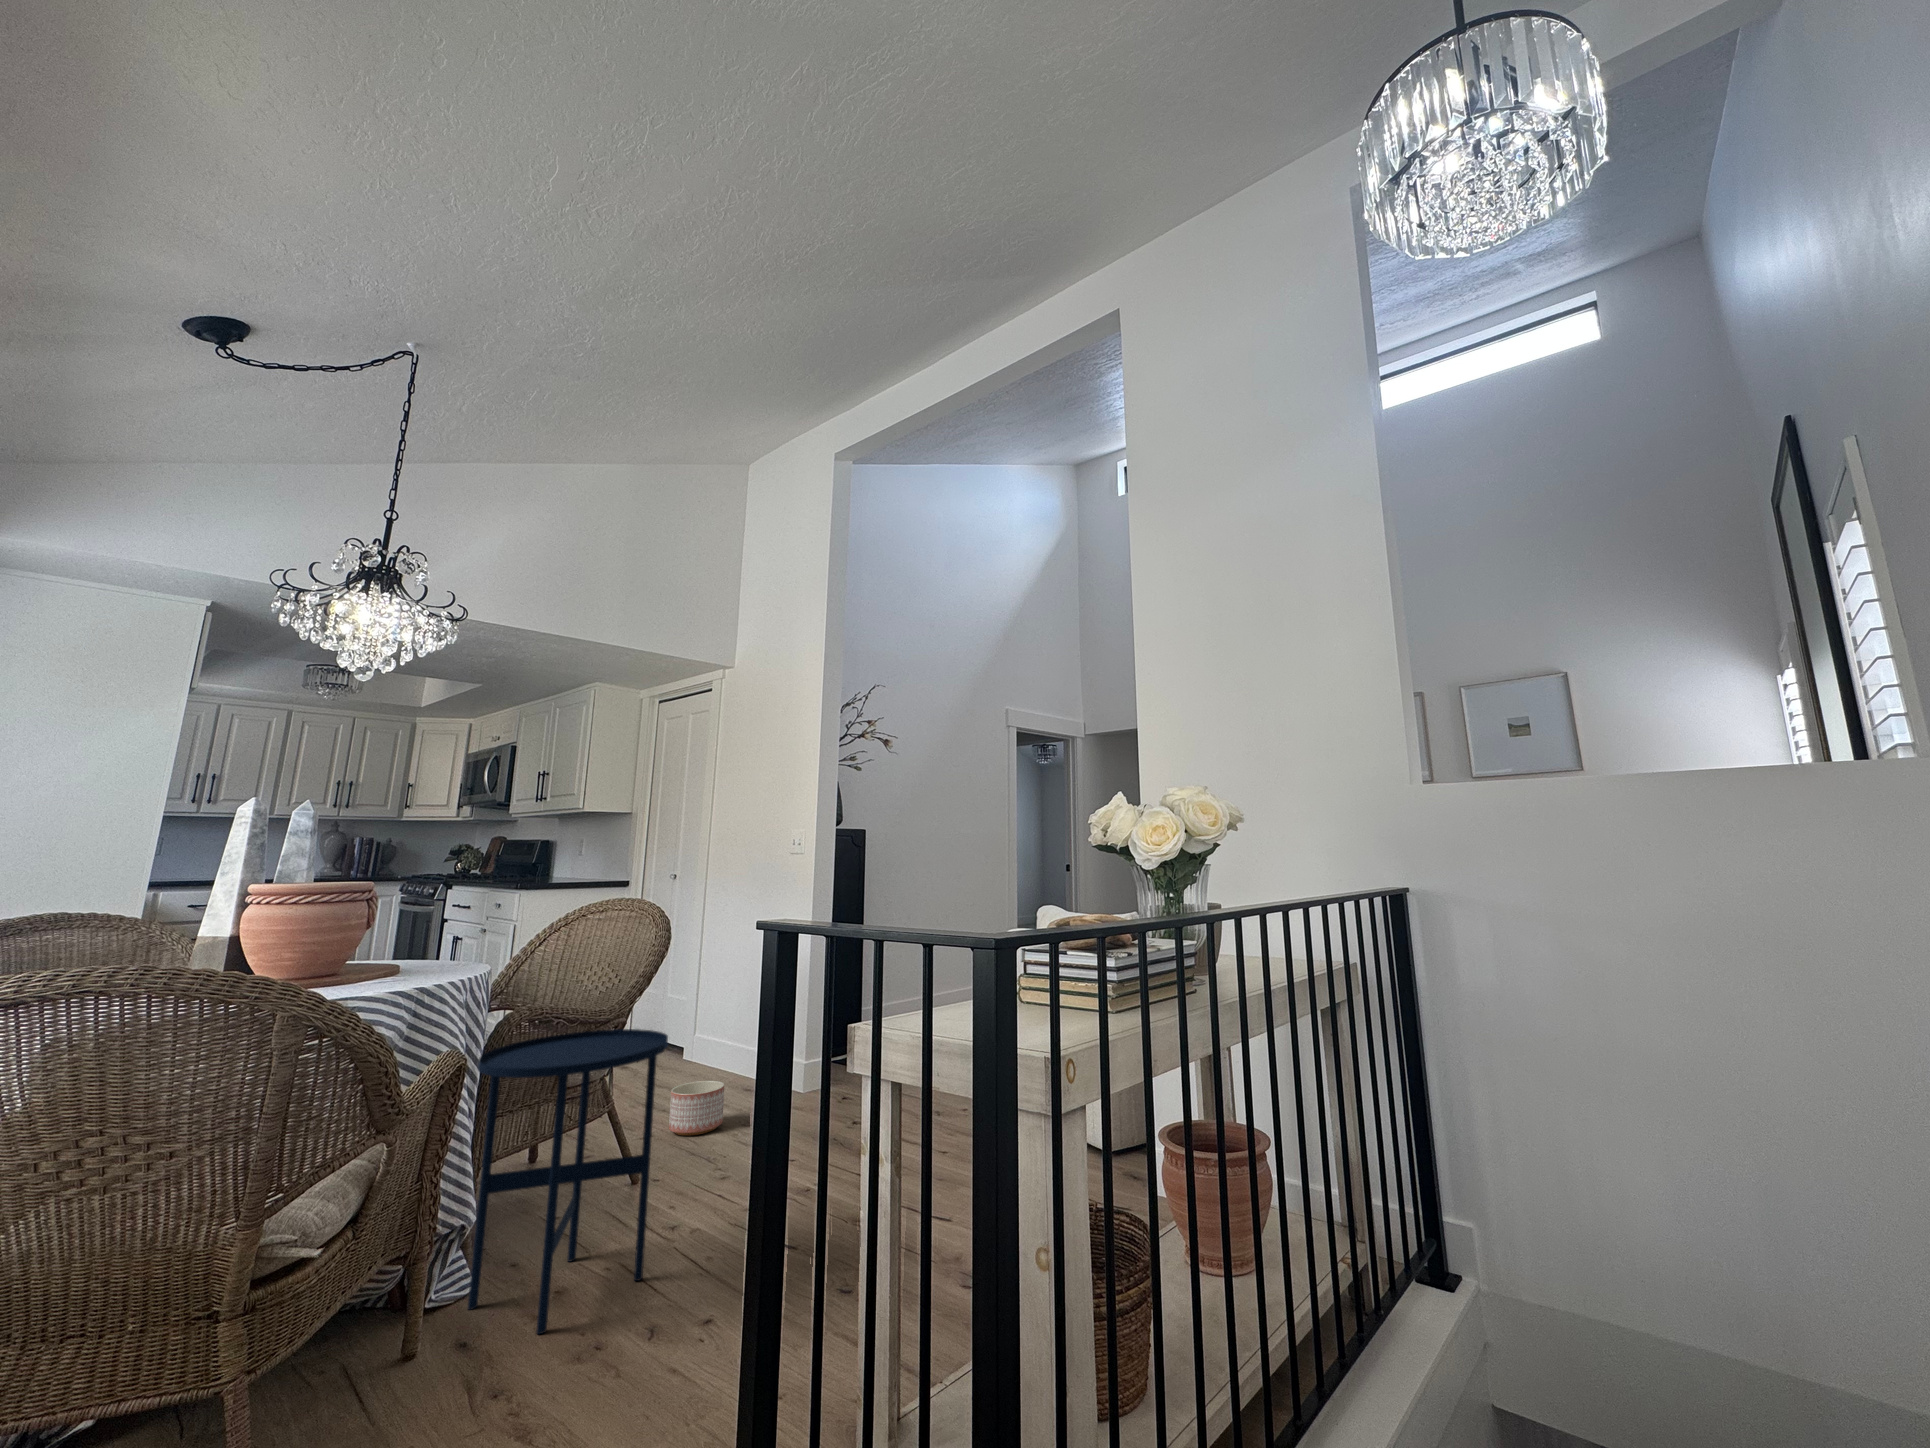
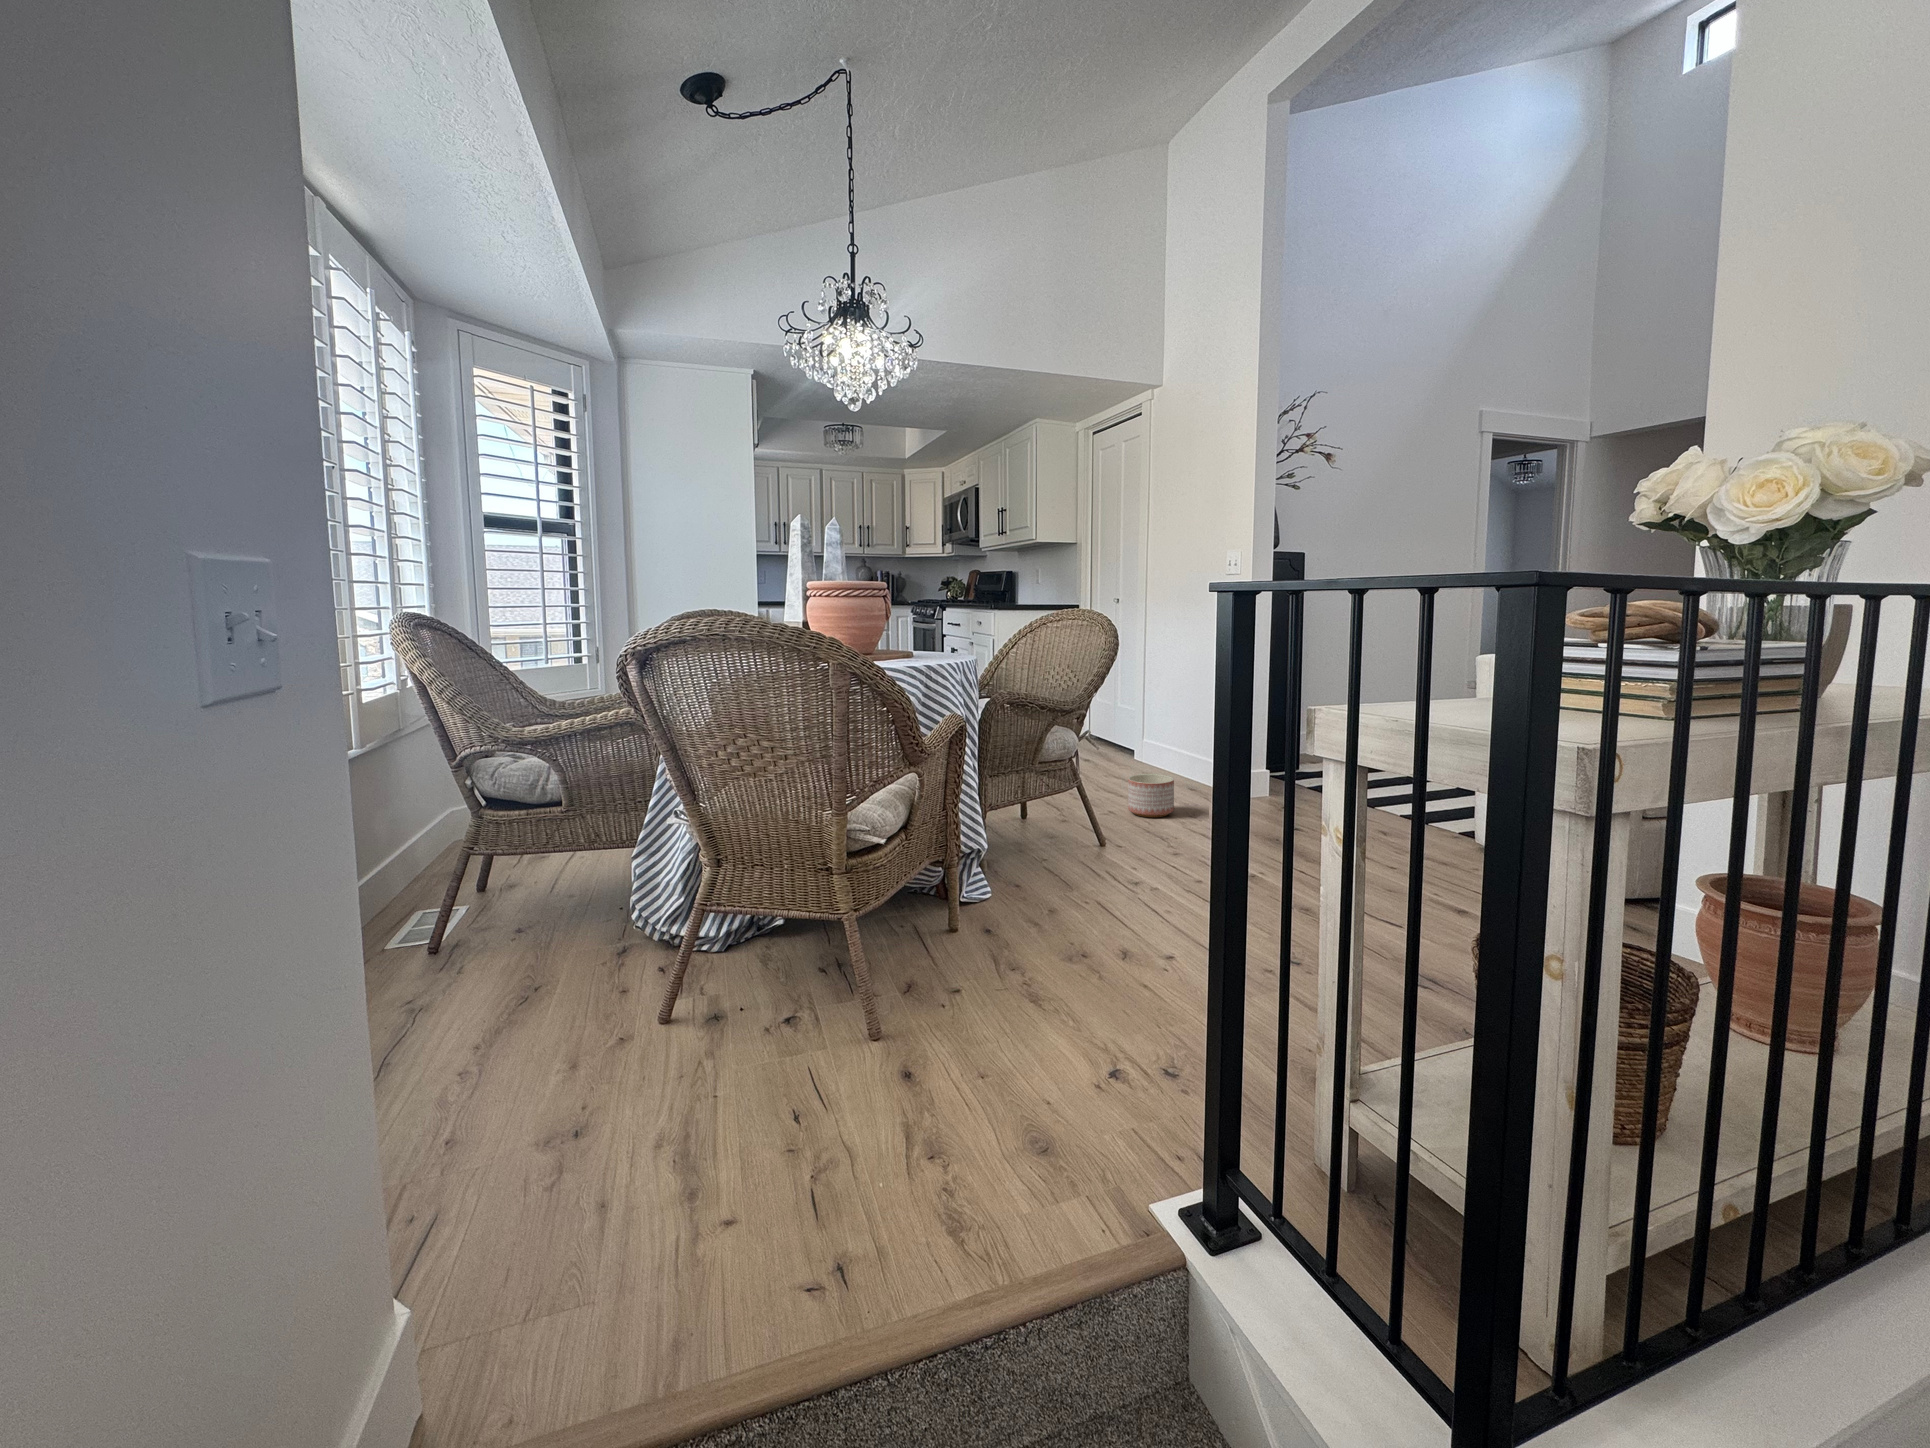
side table: present [468,1029,668,1334] -> none [975,713,1126,937]

